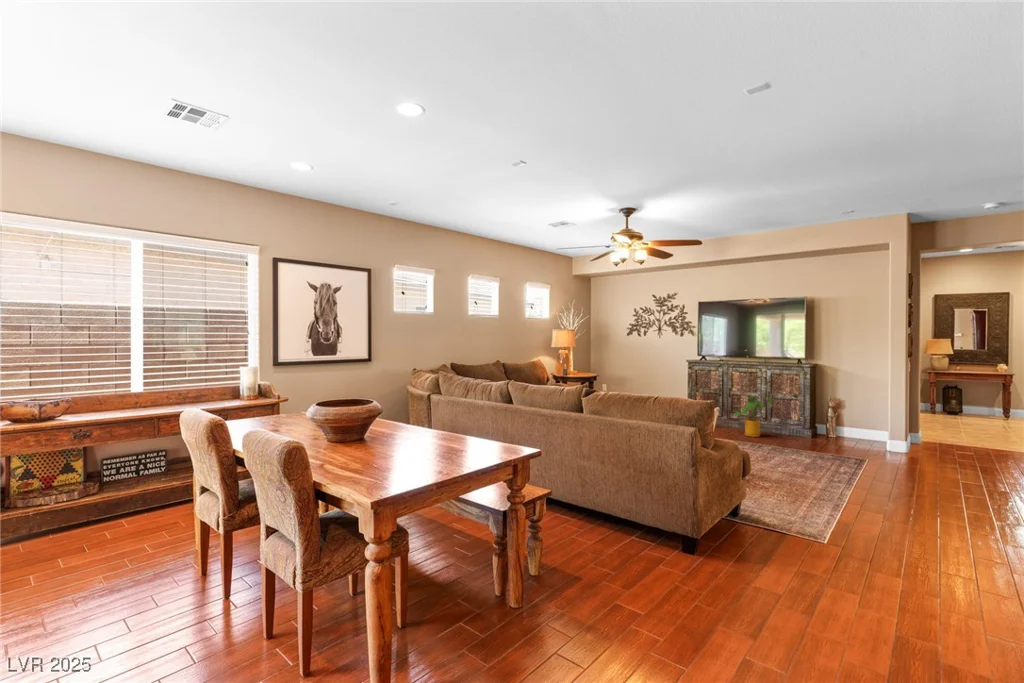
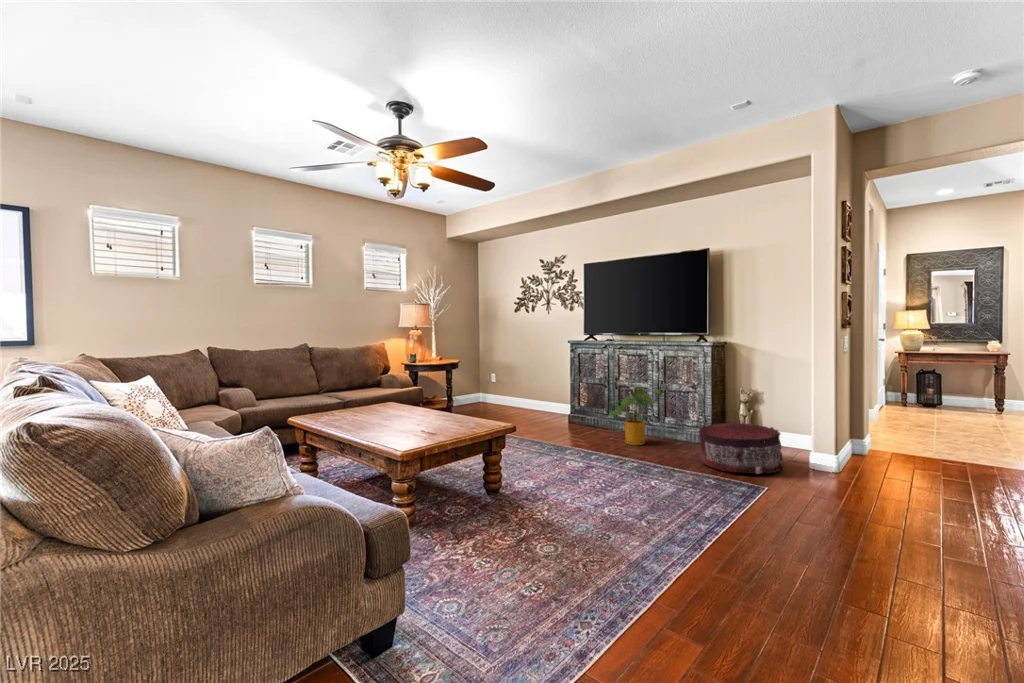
pouf: none [808,421,871,454] -> present [699,423,783,474]

